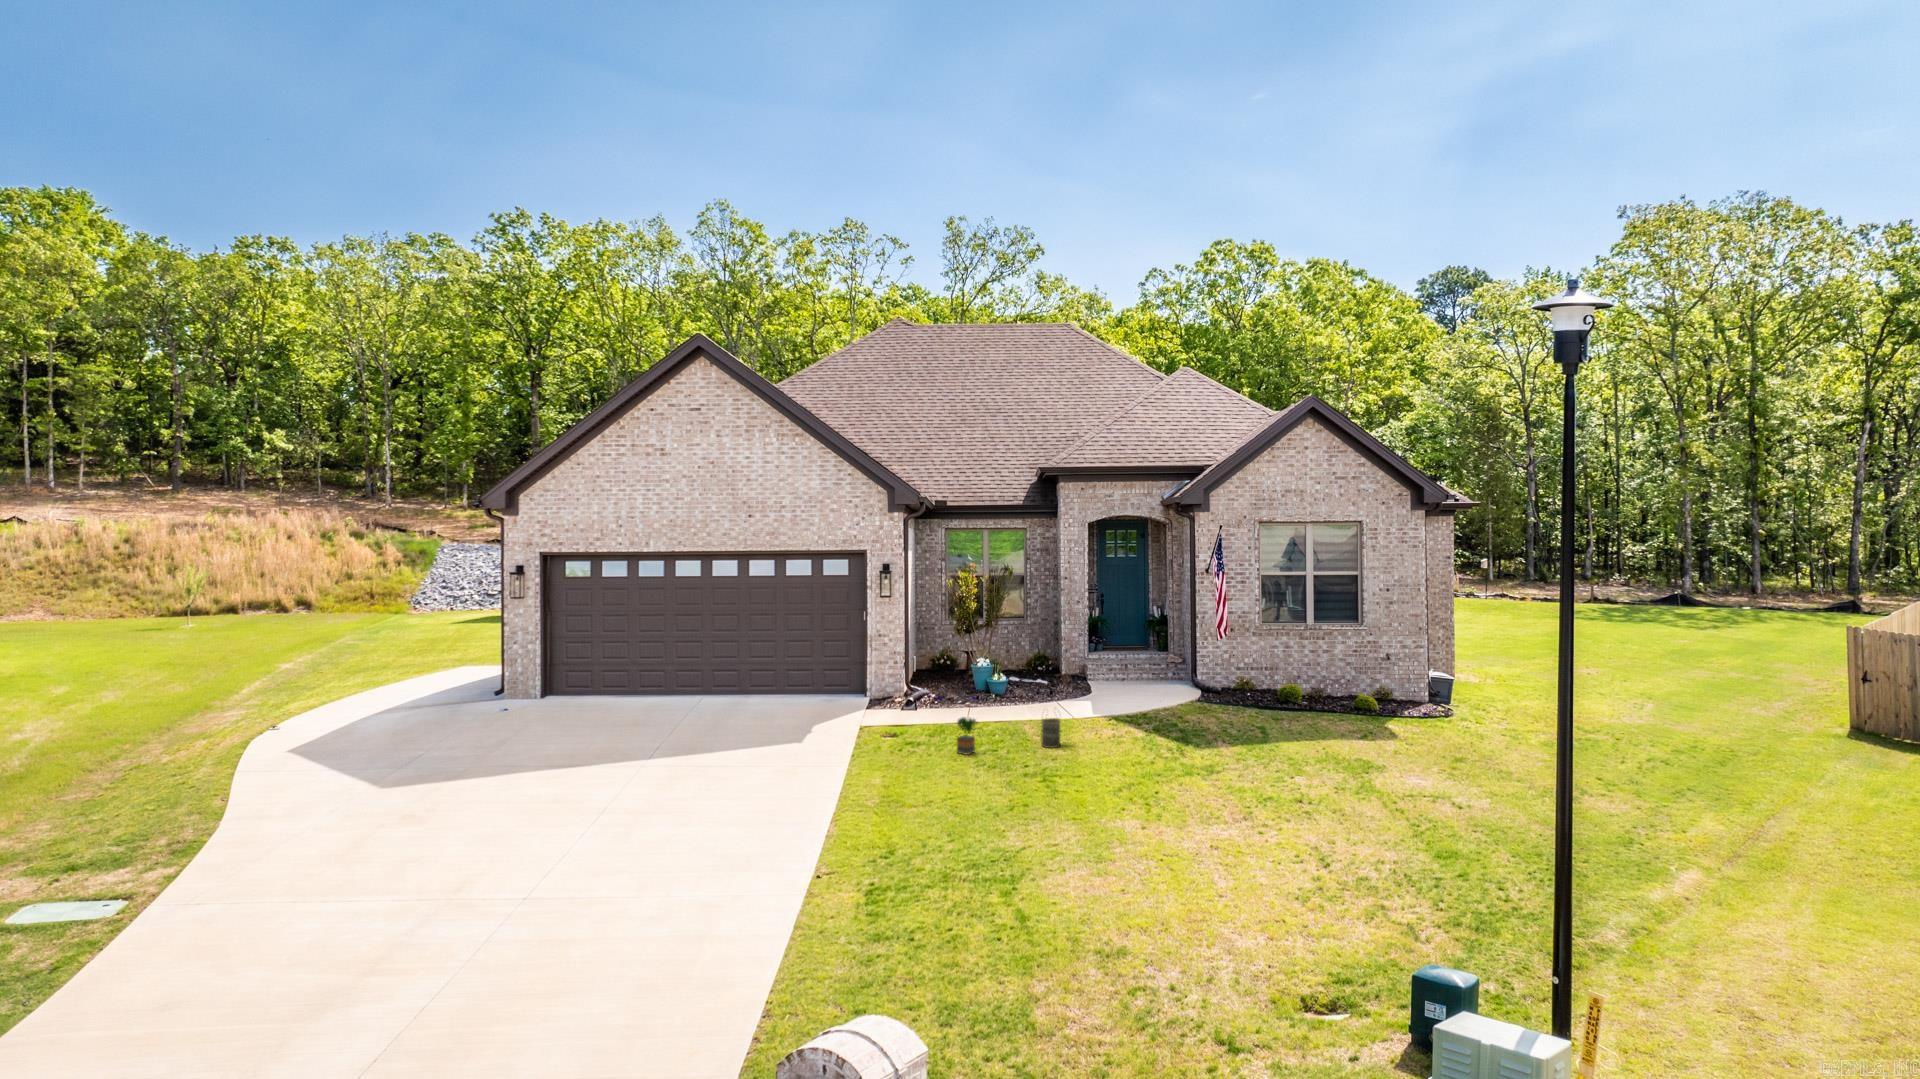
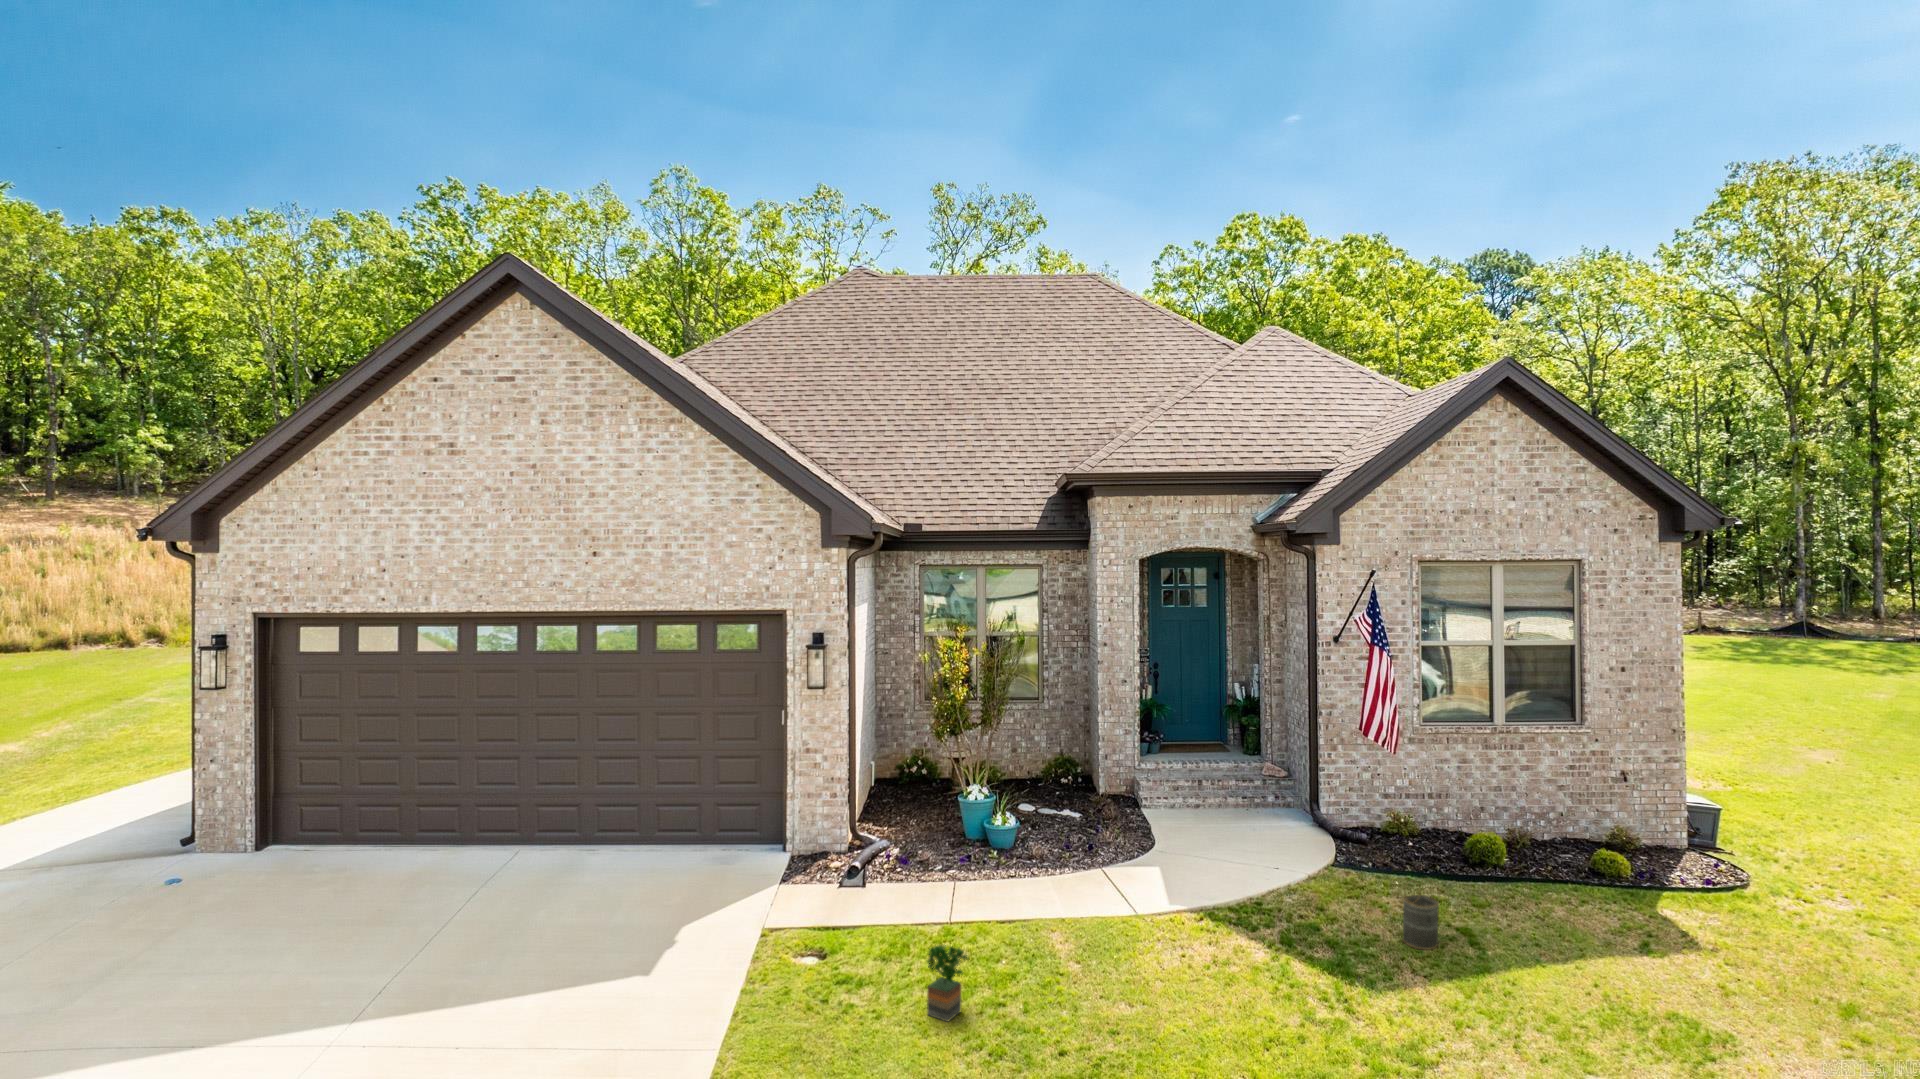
basket: present [1041,718,1060,748] -> present [1402,880,1439,950]

